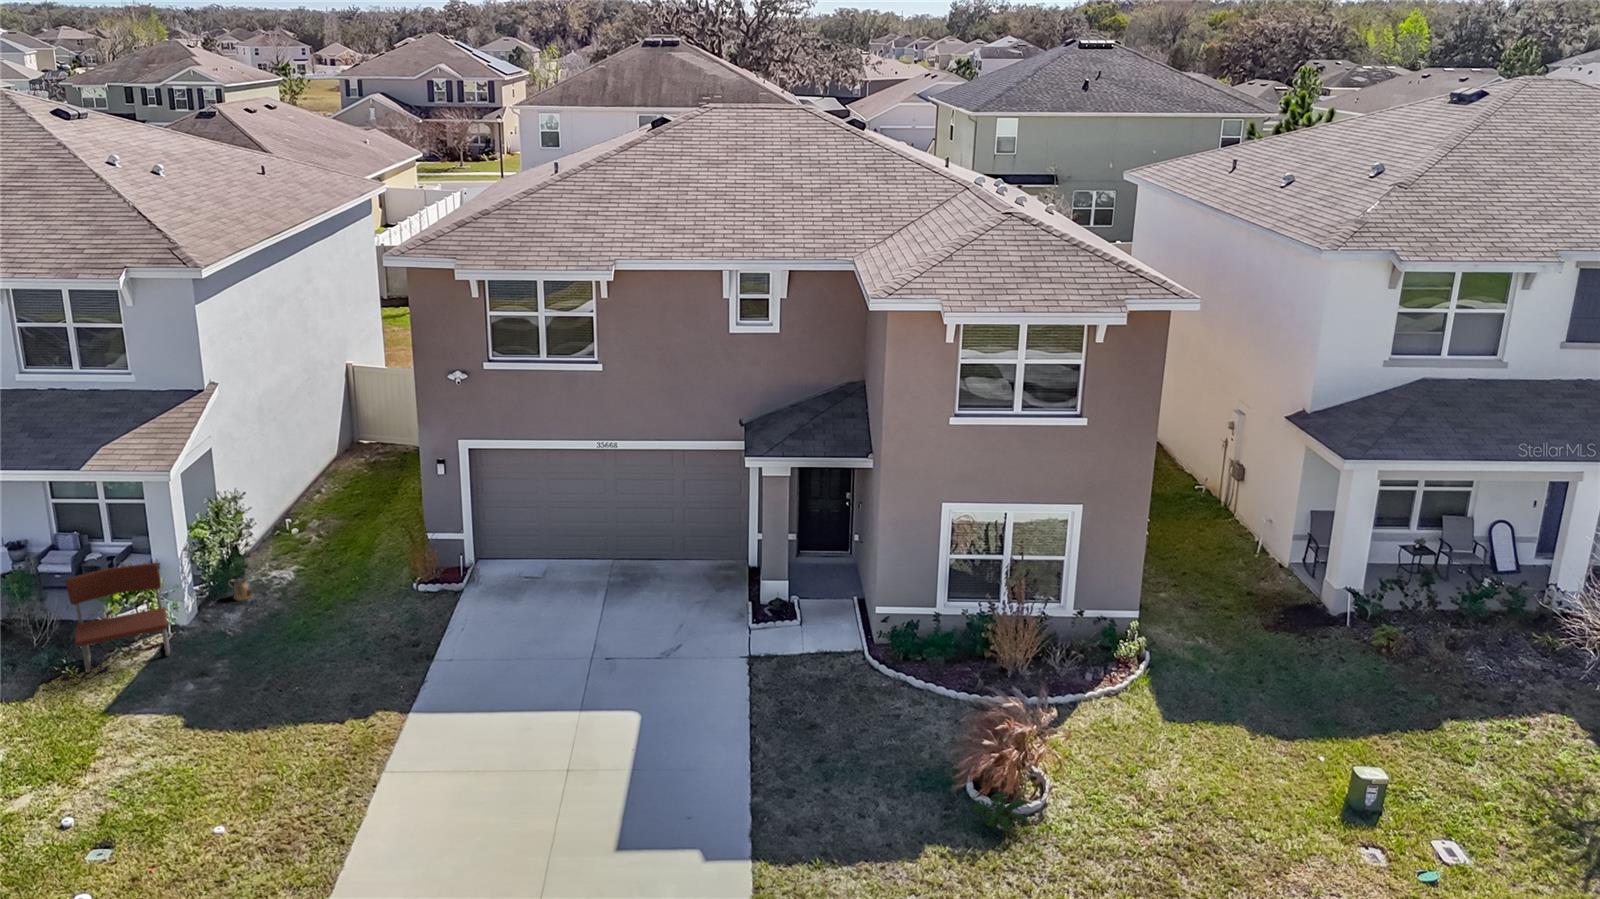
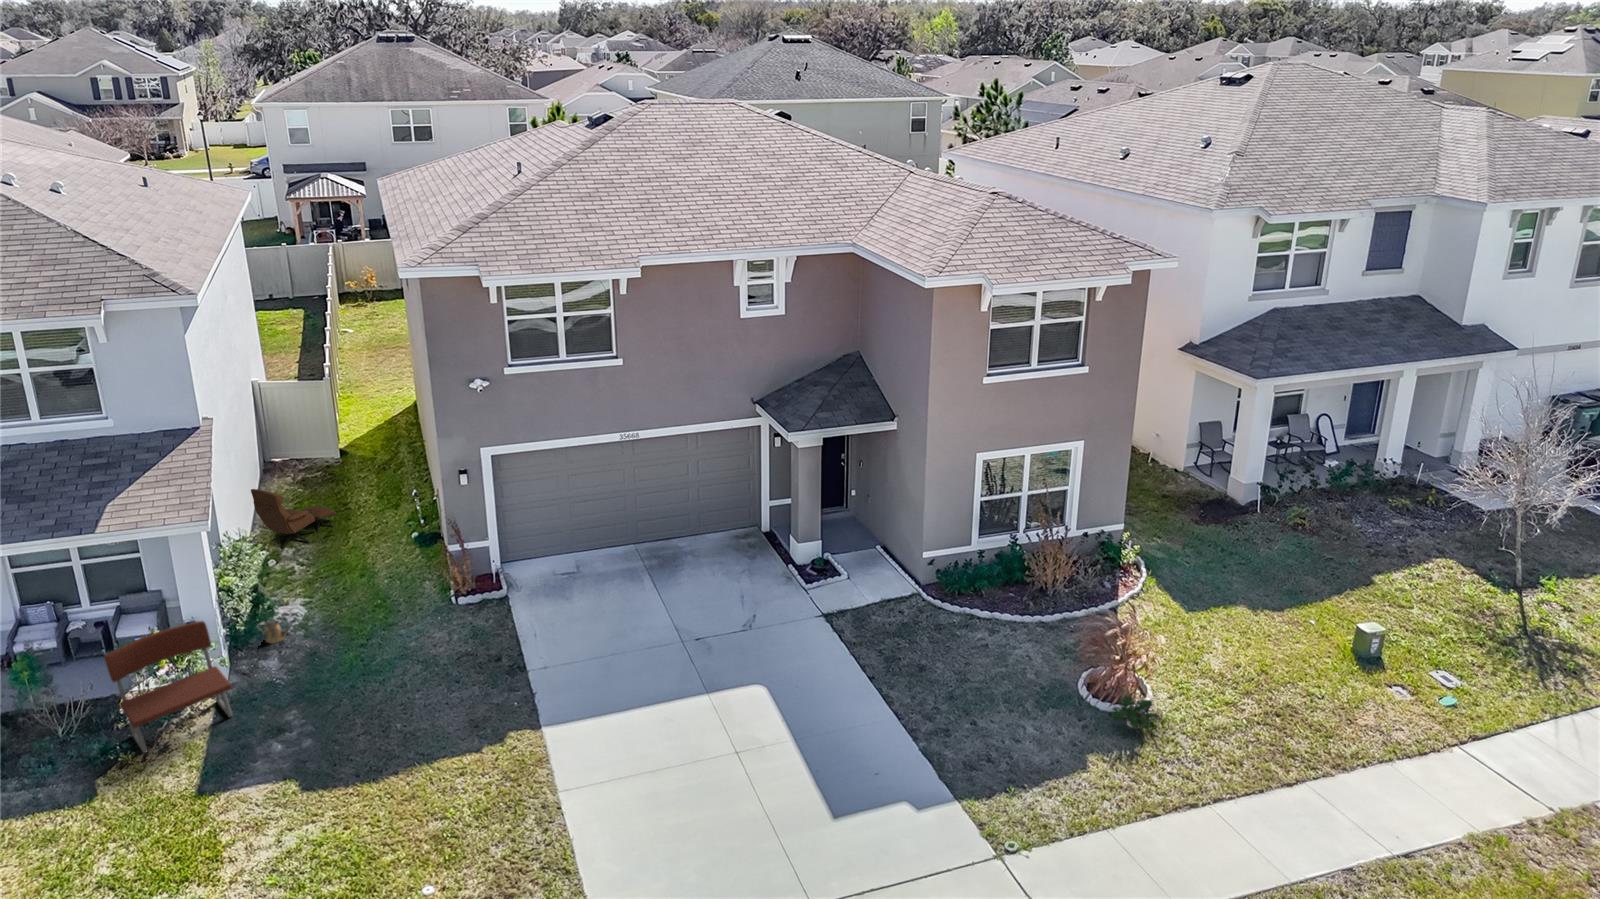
lounge chair: none [275,459,356,520] -> present [251,489,336,549]

